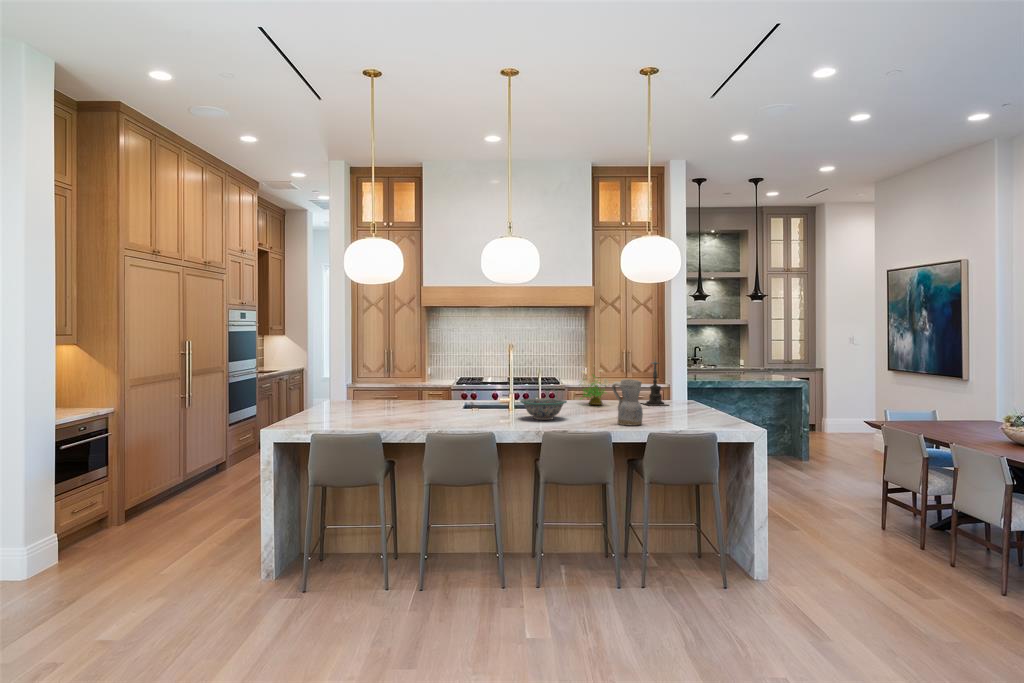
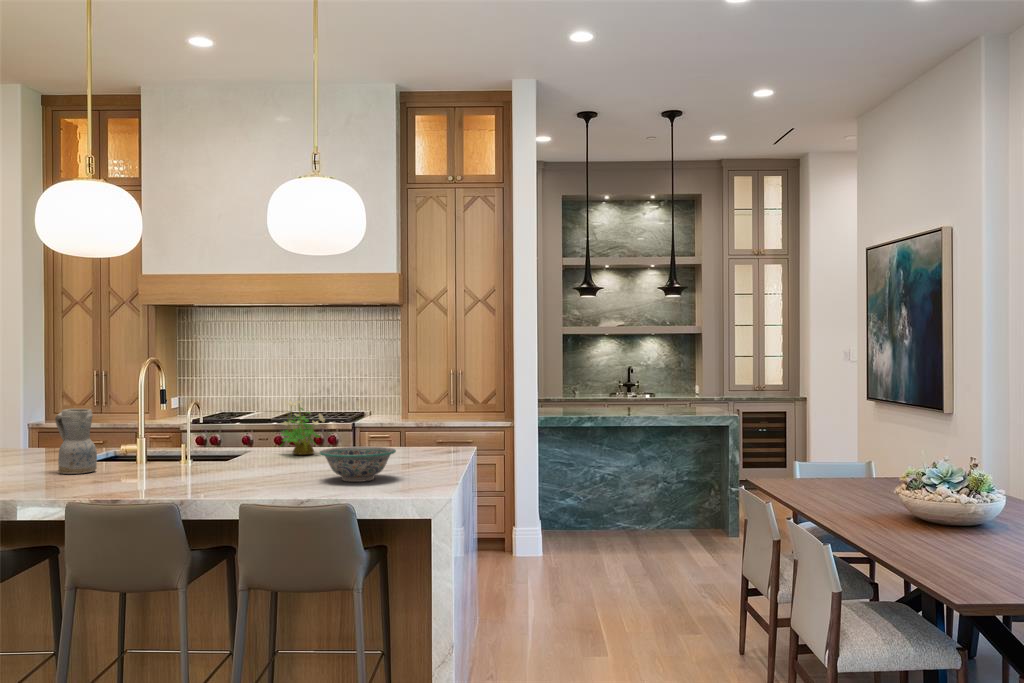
candle holder: present [642,361,667,406] -> none [380,378,416,456]
ceramic pitcher: present [612,379,643,425] -> present [55,409,97,474]
decorative bowl: present [520,398,567,420] -> present [320,447,396,482]

